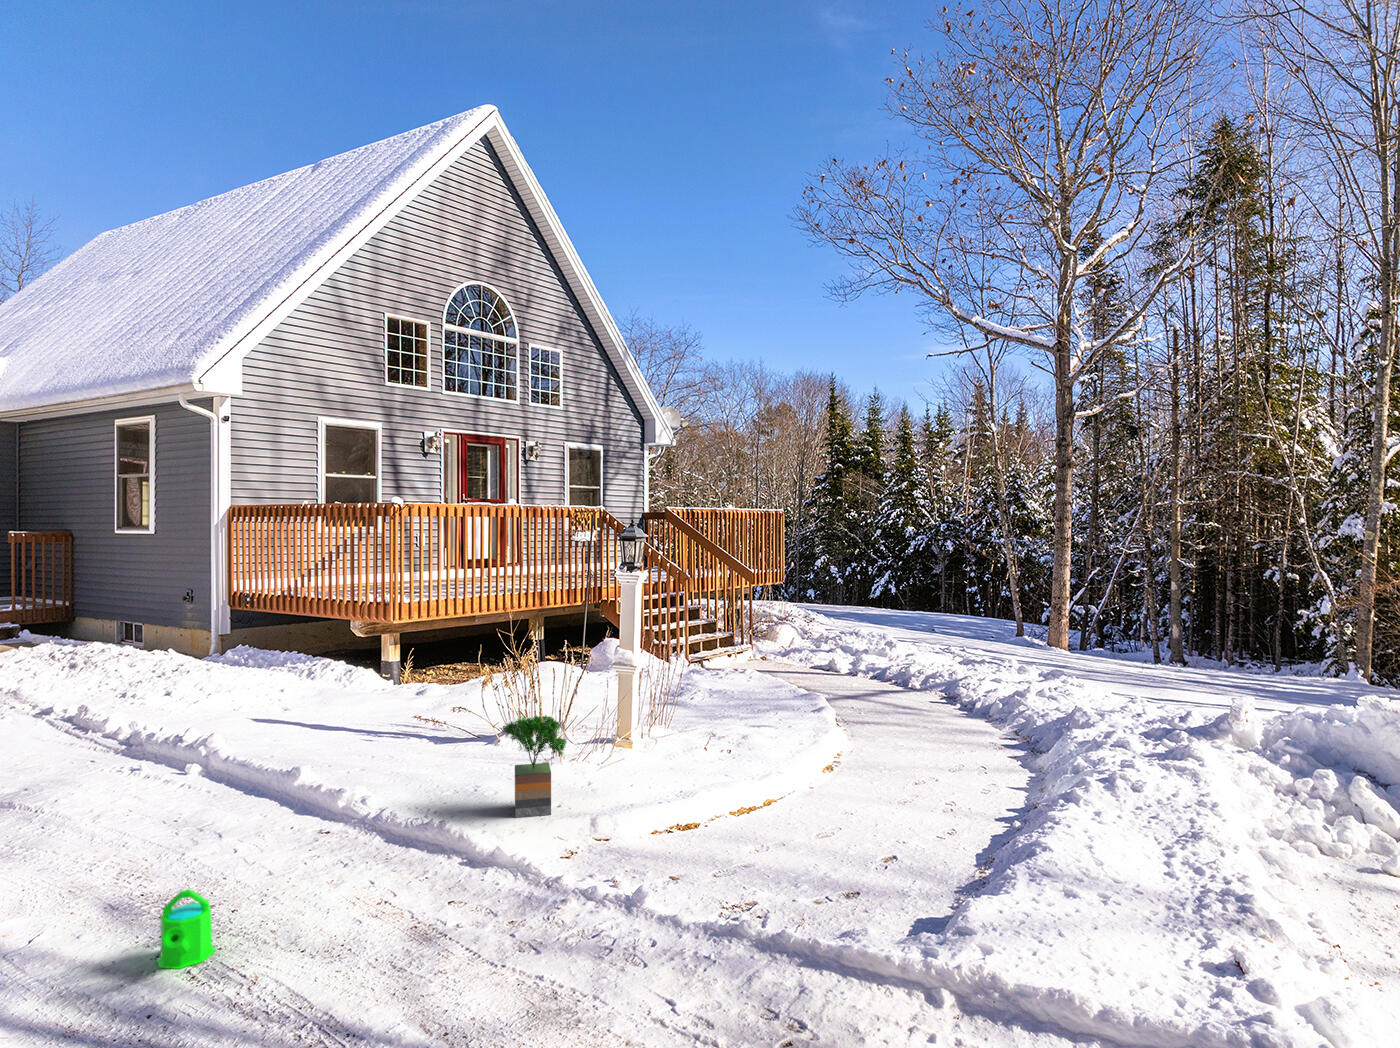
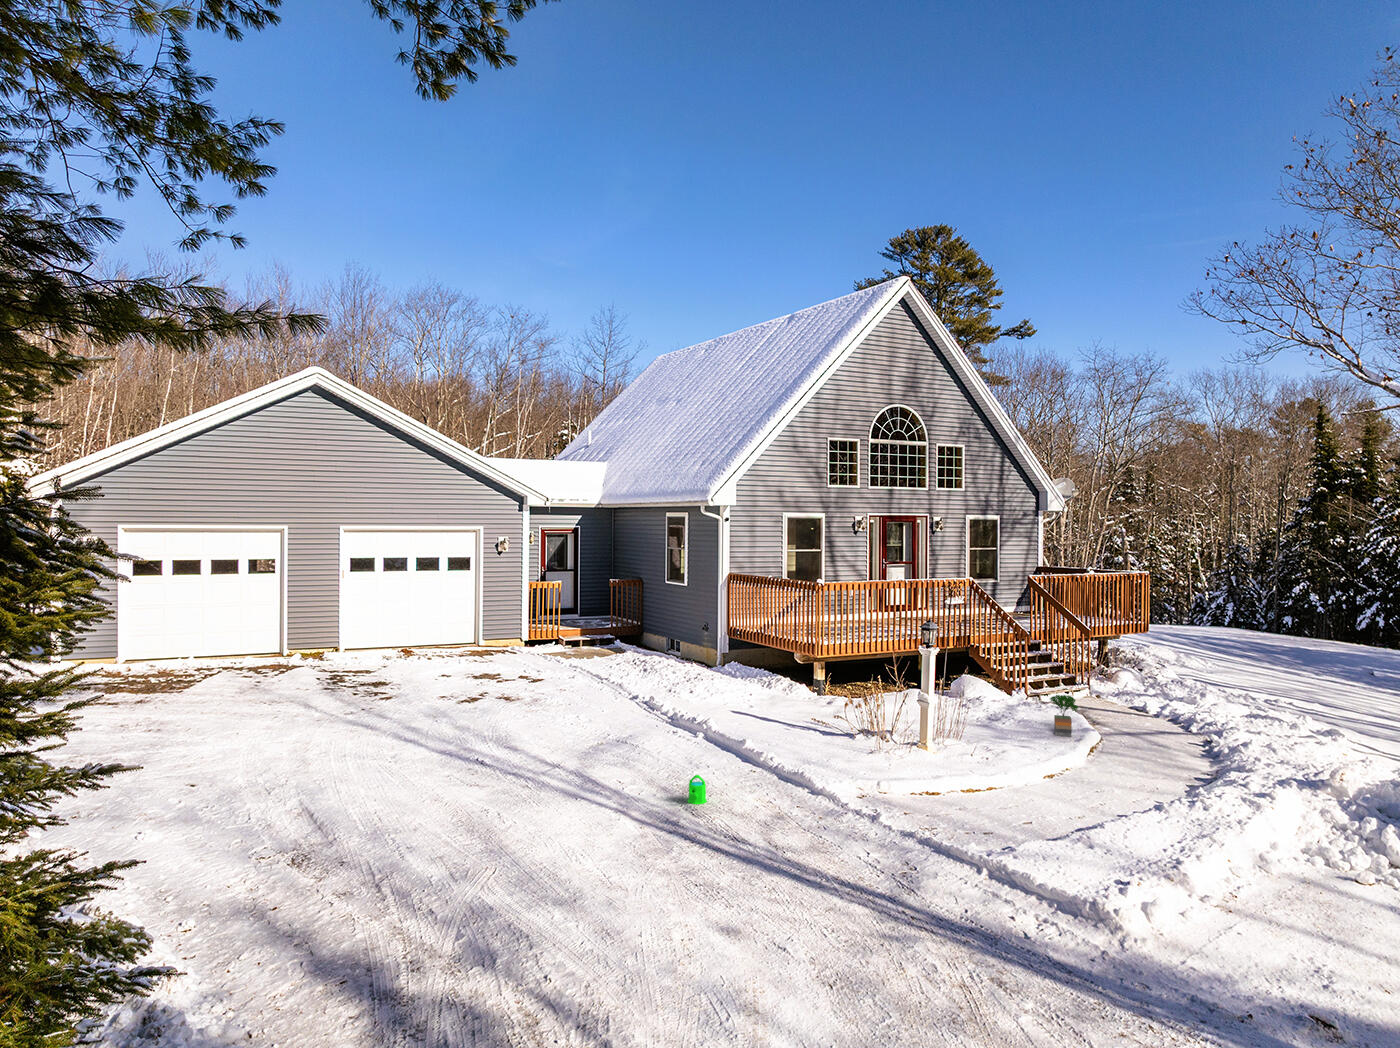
potted tree: present [503,715,567,818] -> present [1050,695,1078,737]

